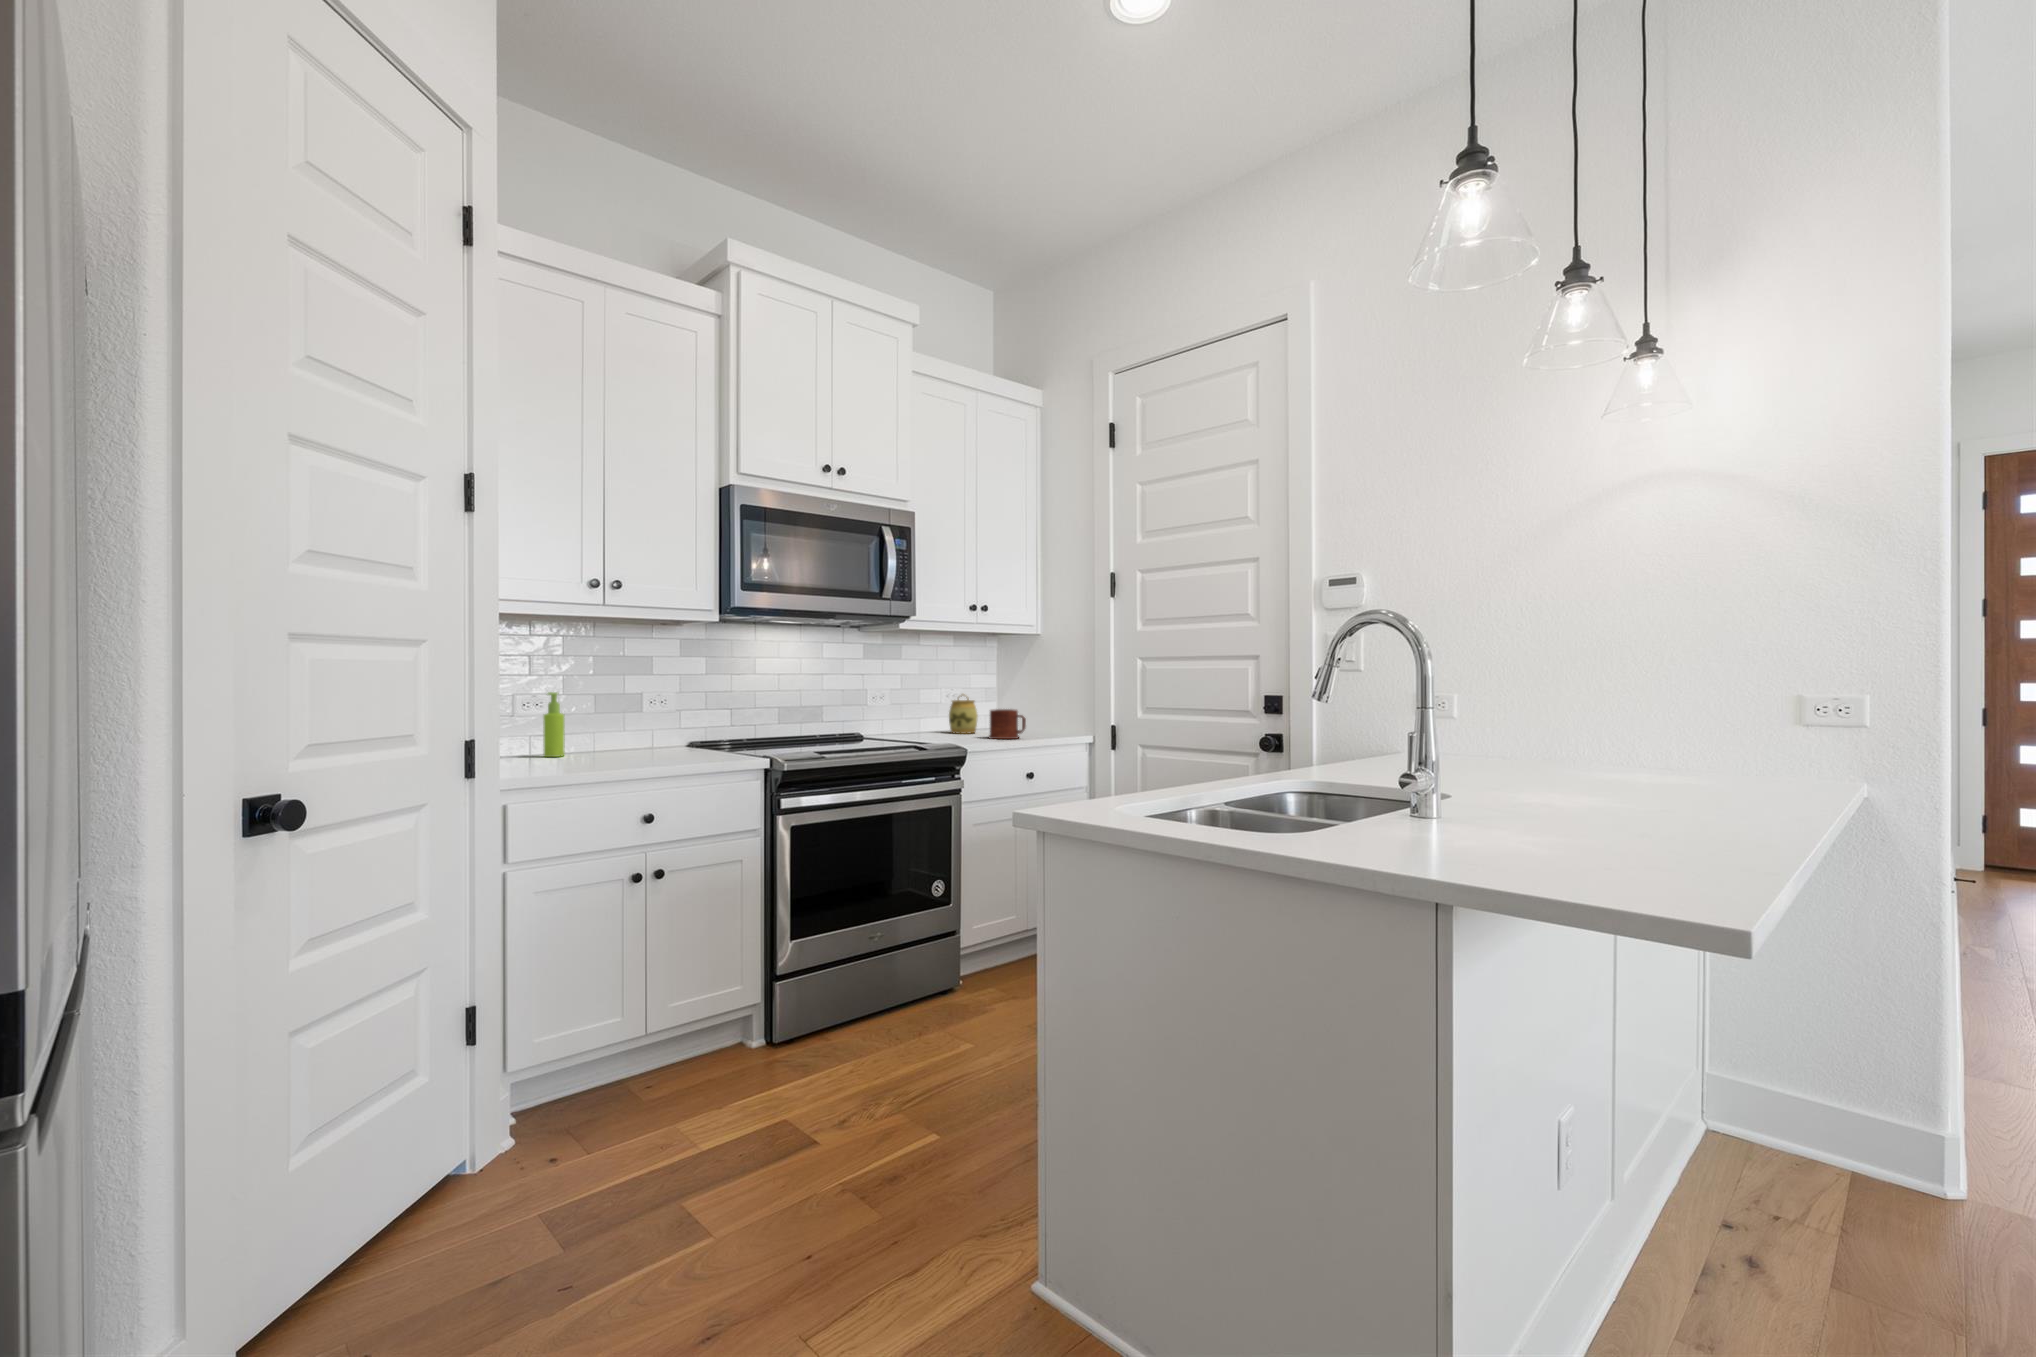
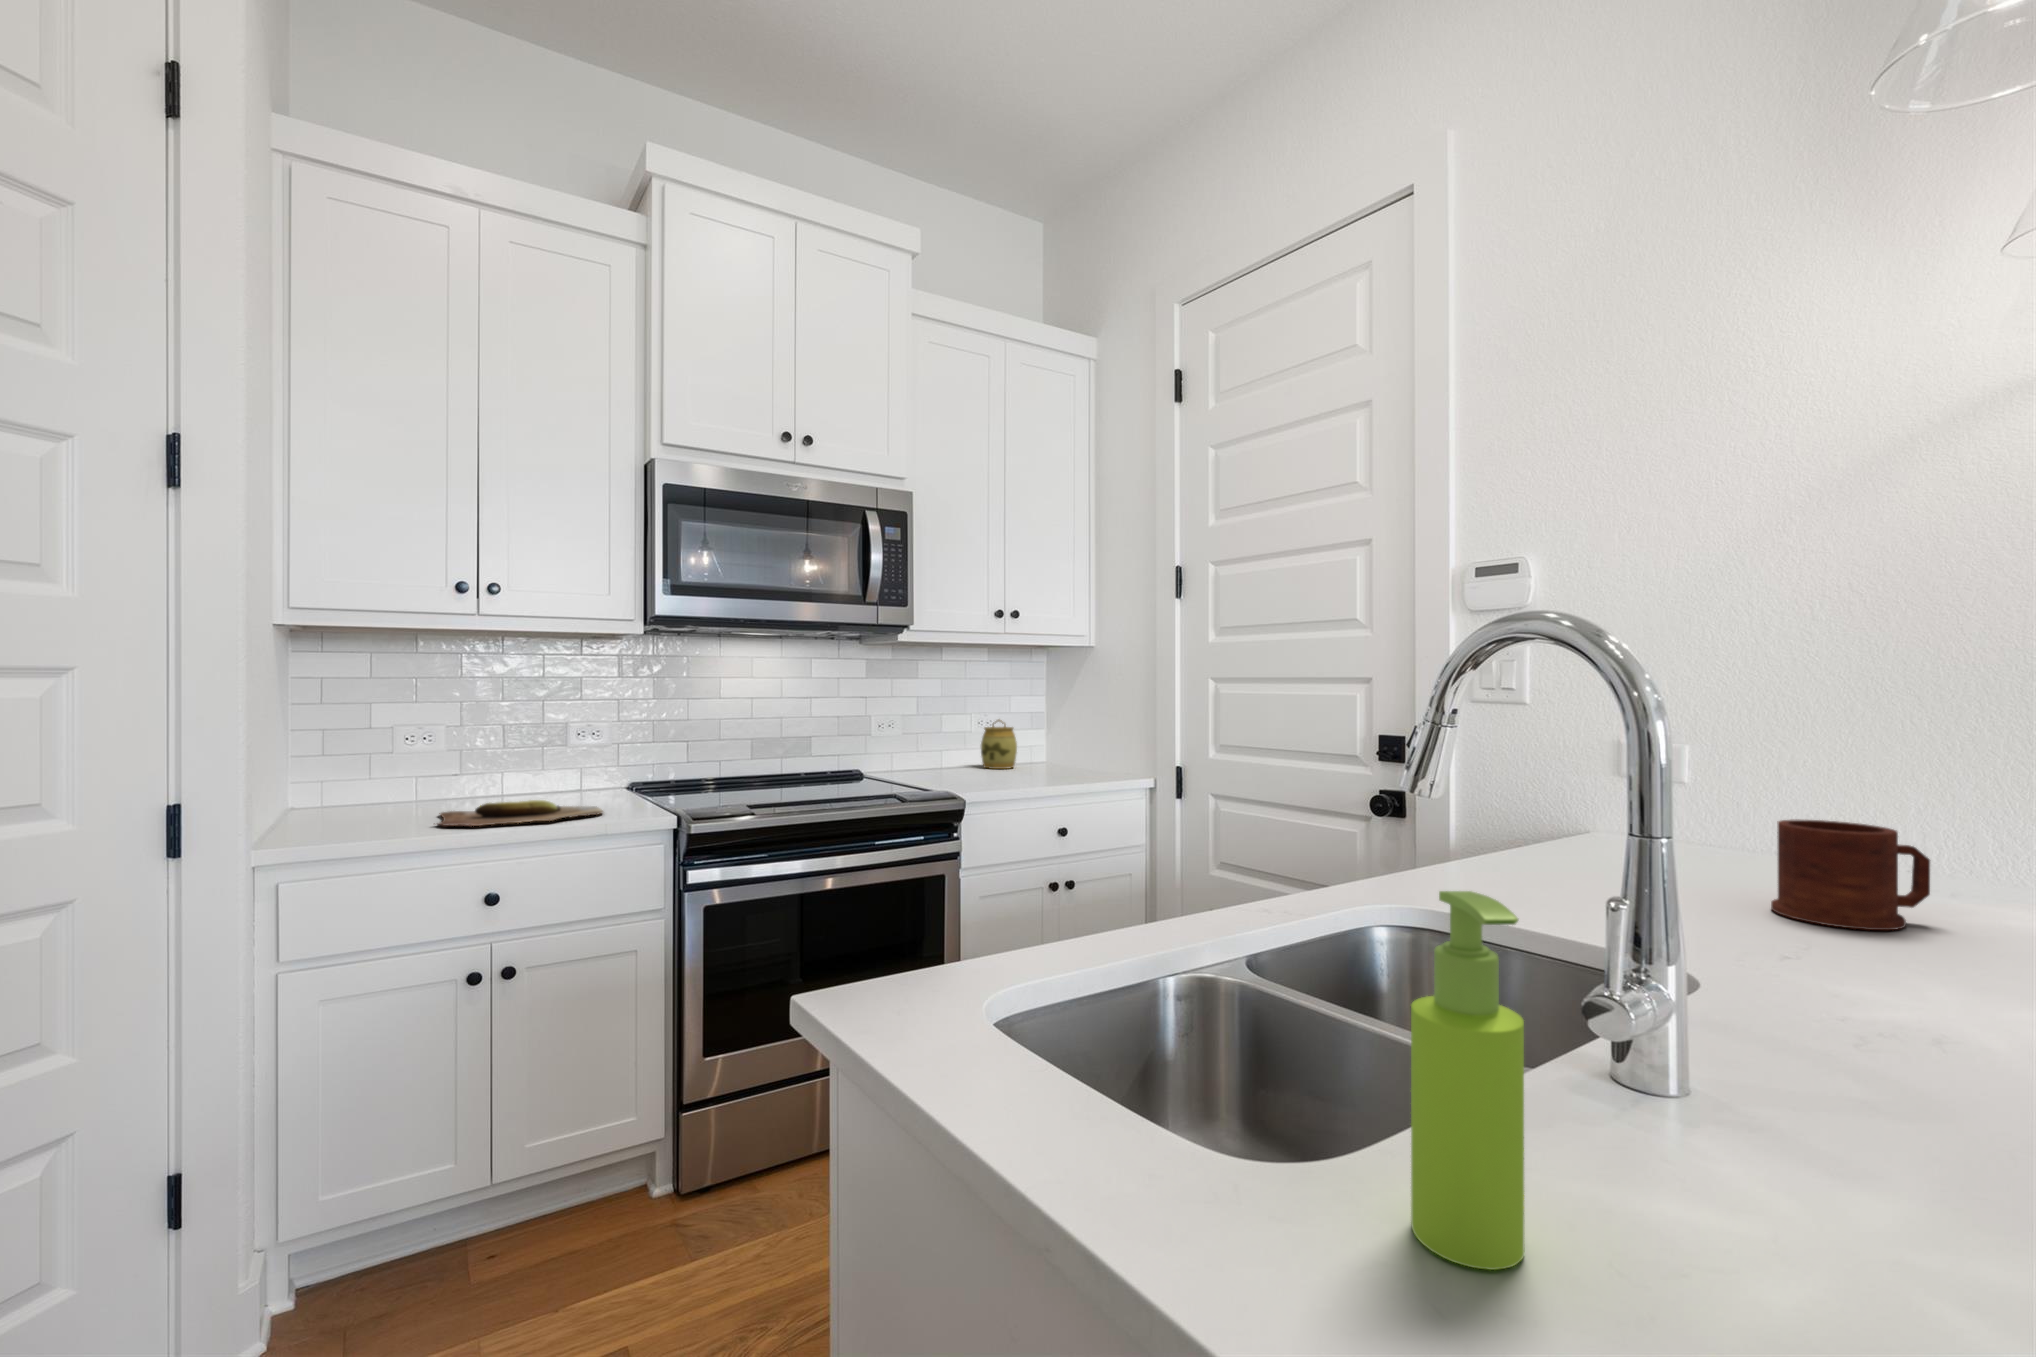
soap dispenser: present [543,692,565,757] -> present [1411,891,1524,1270]
mug: present [989,709,1026,739] -> present [1771,820,1930,930]
cutting board: none [584,748,711,765] -> present [437,800,603,826]

